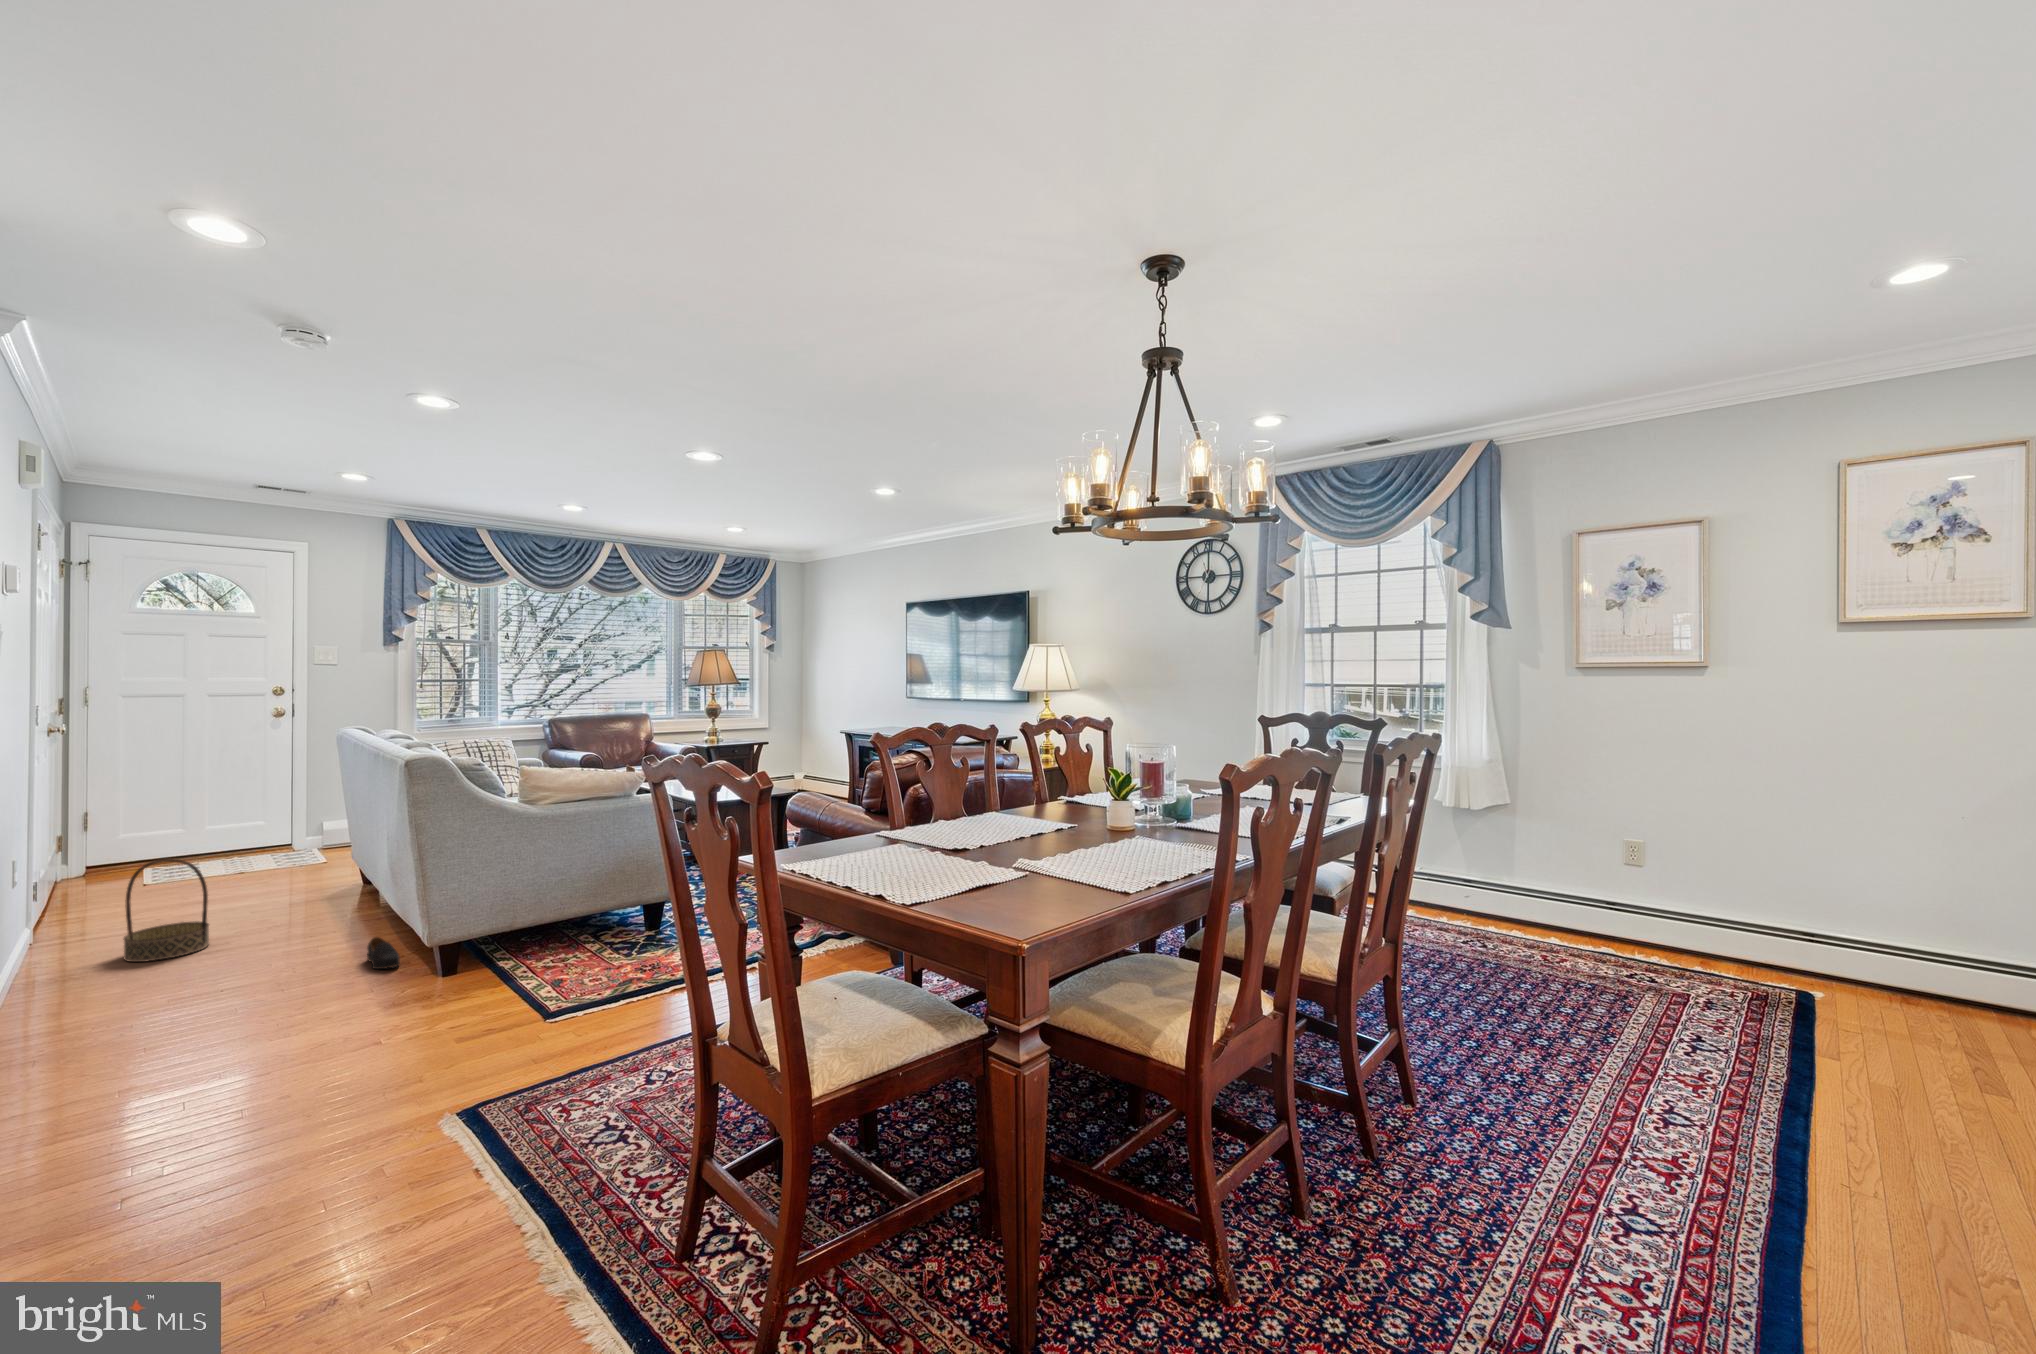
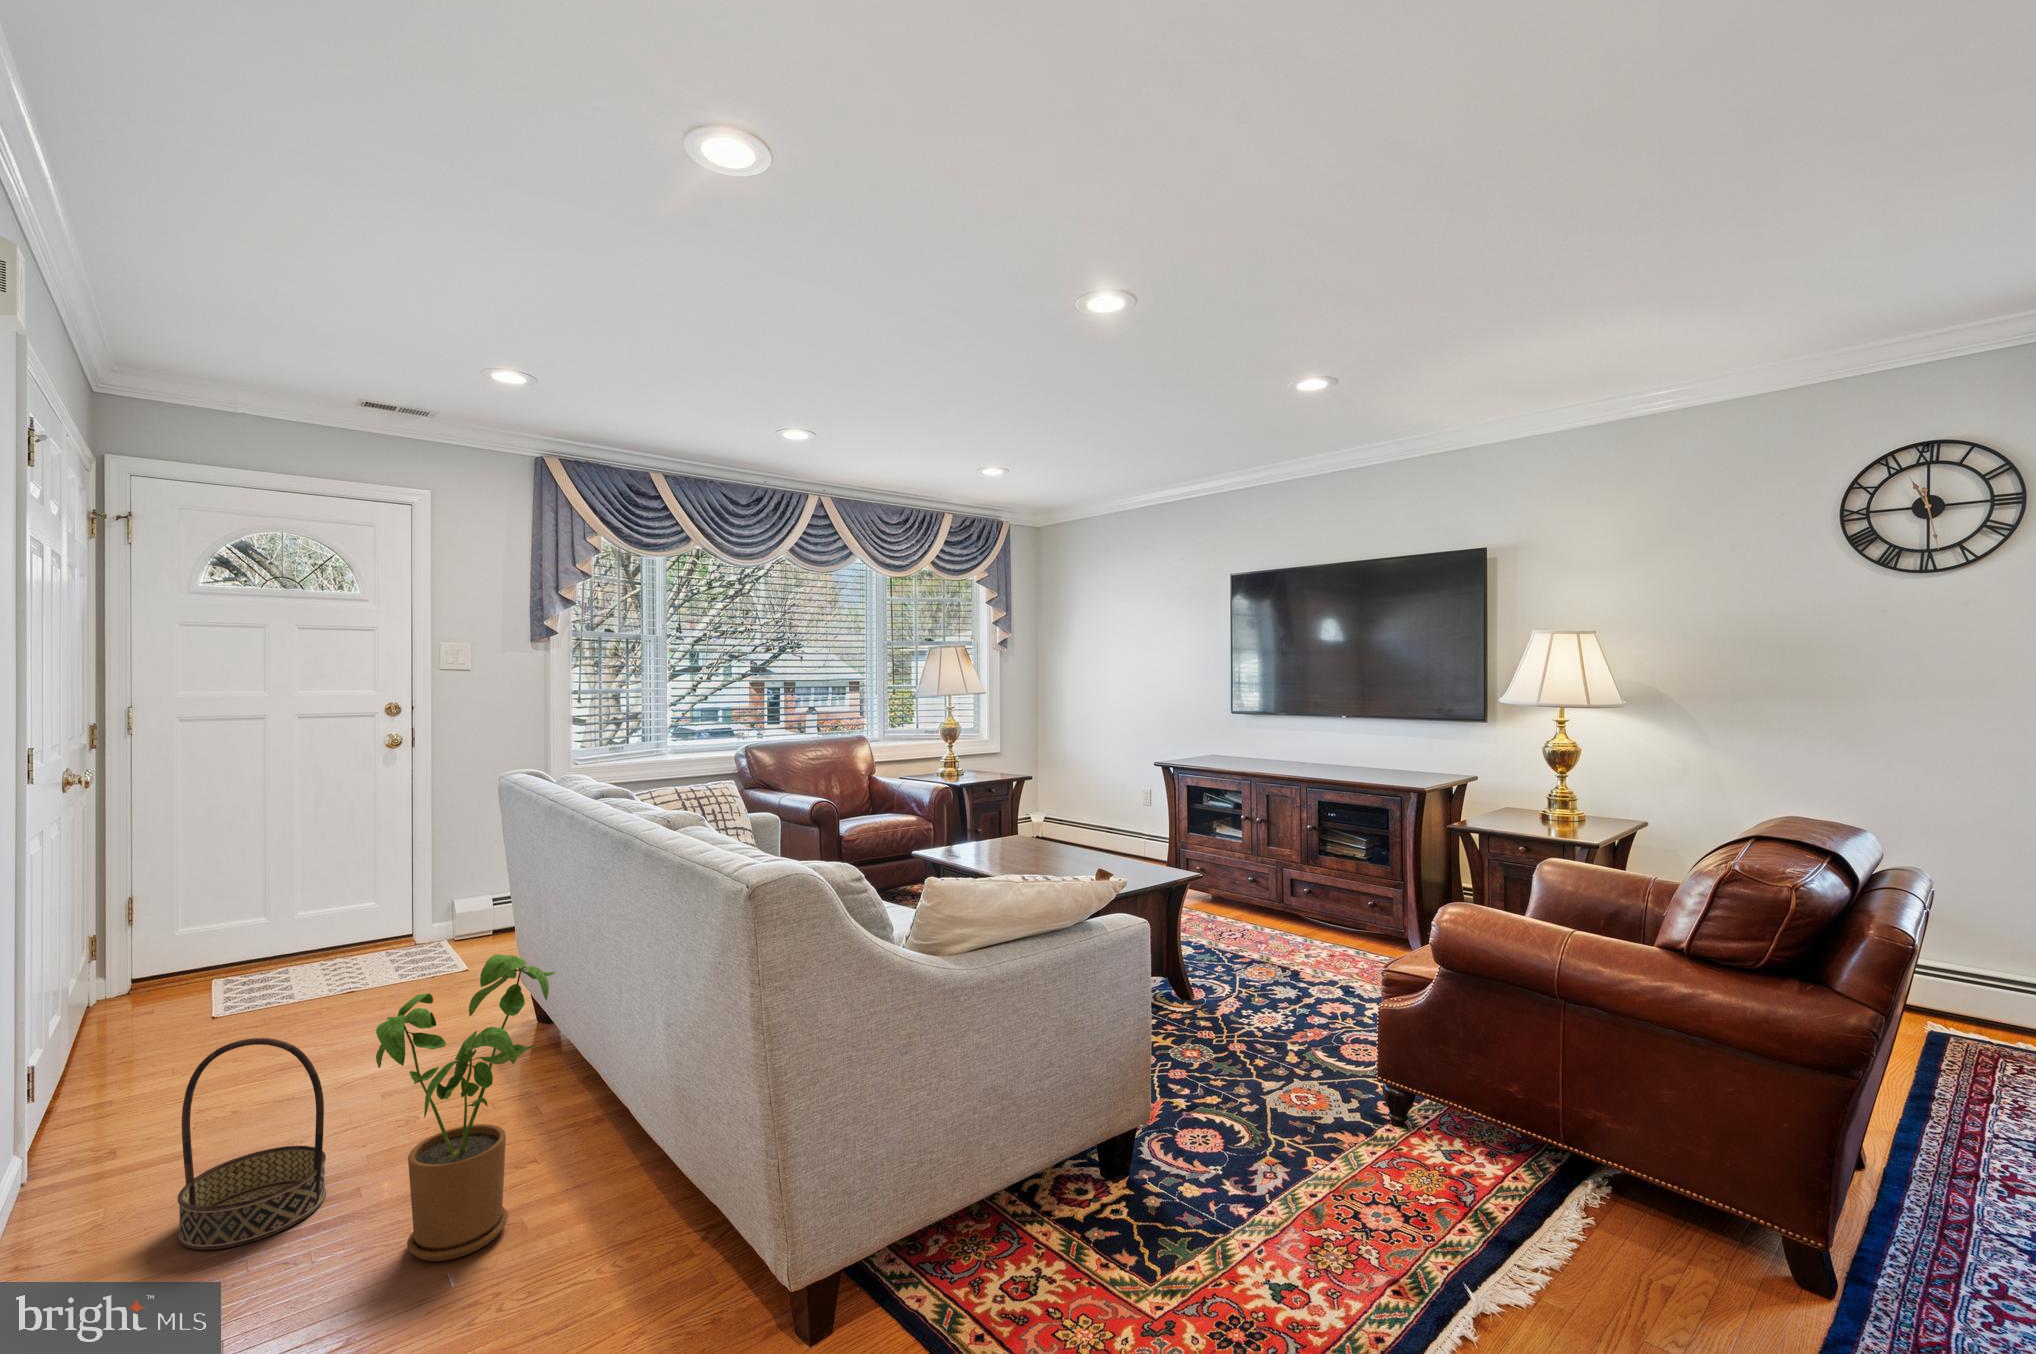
house plant: none [234,812,342,962] -> present [376,954,555,1261]
shoe: present [367,937,400,969] -> none [625,1211,700,1302]

